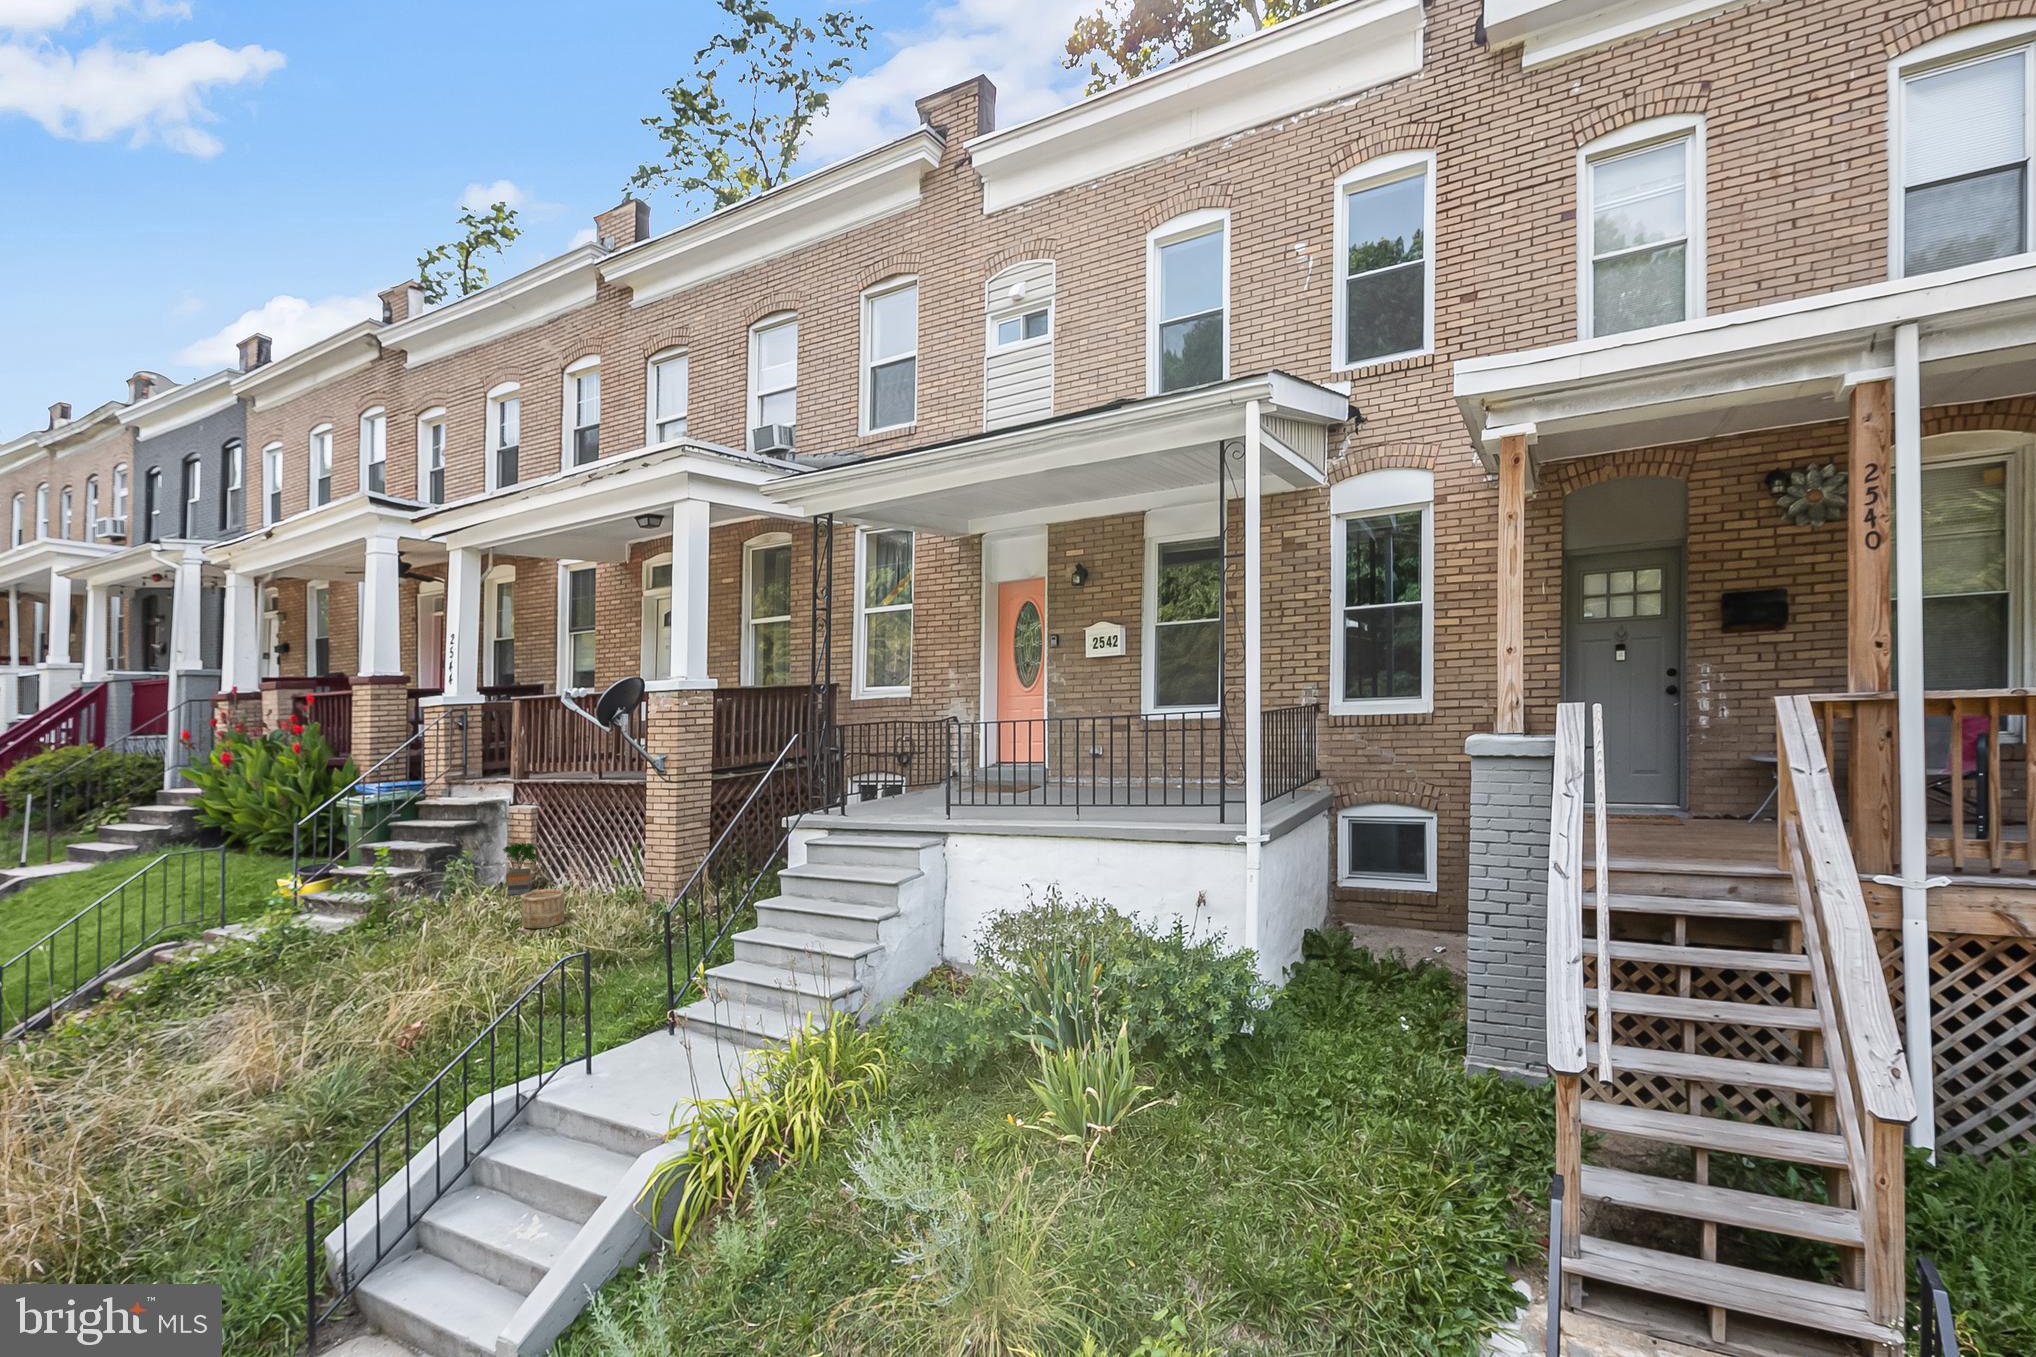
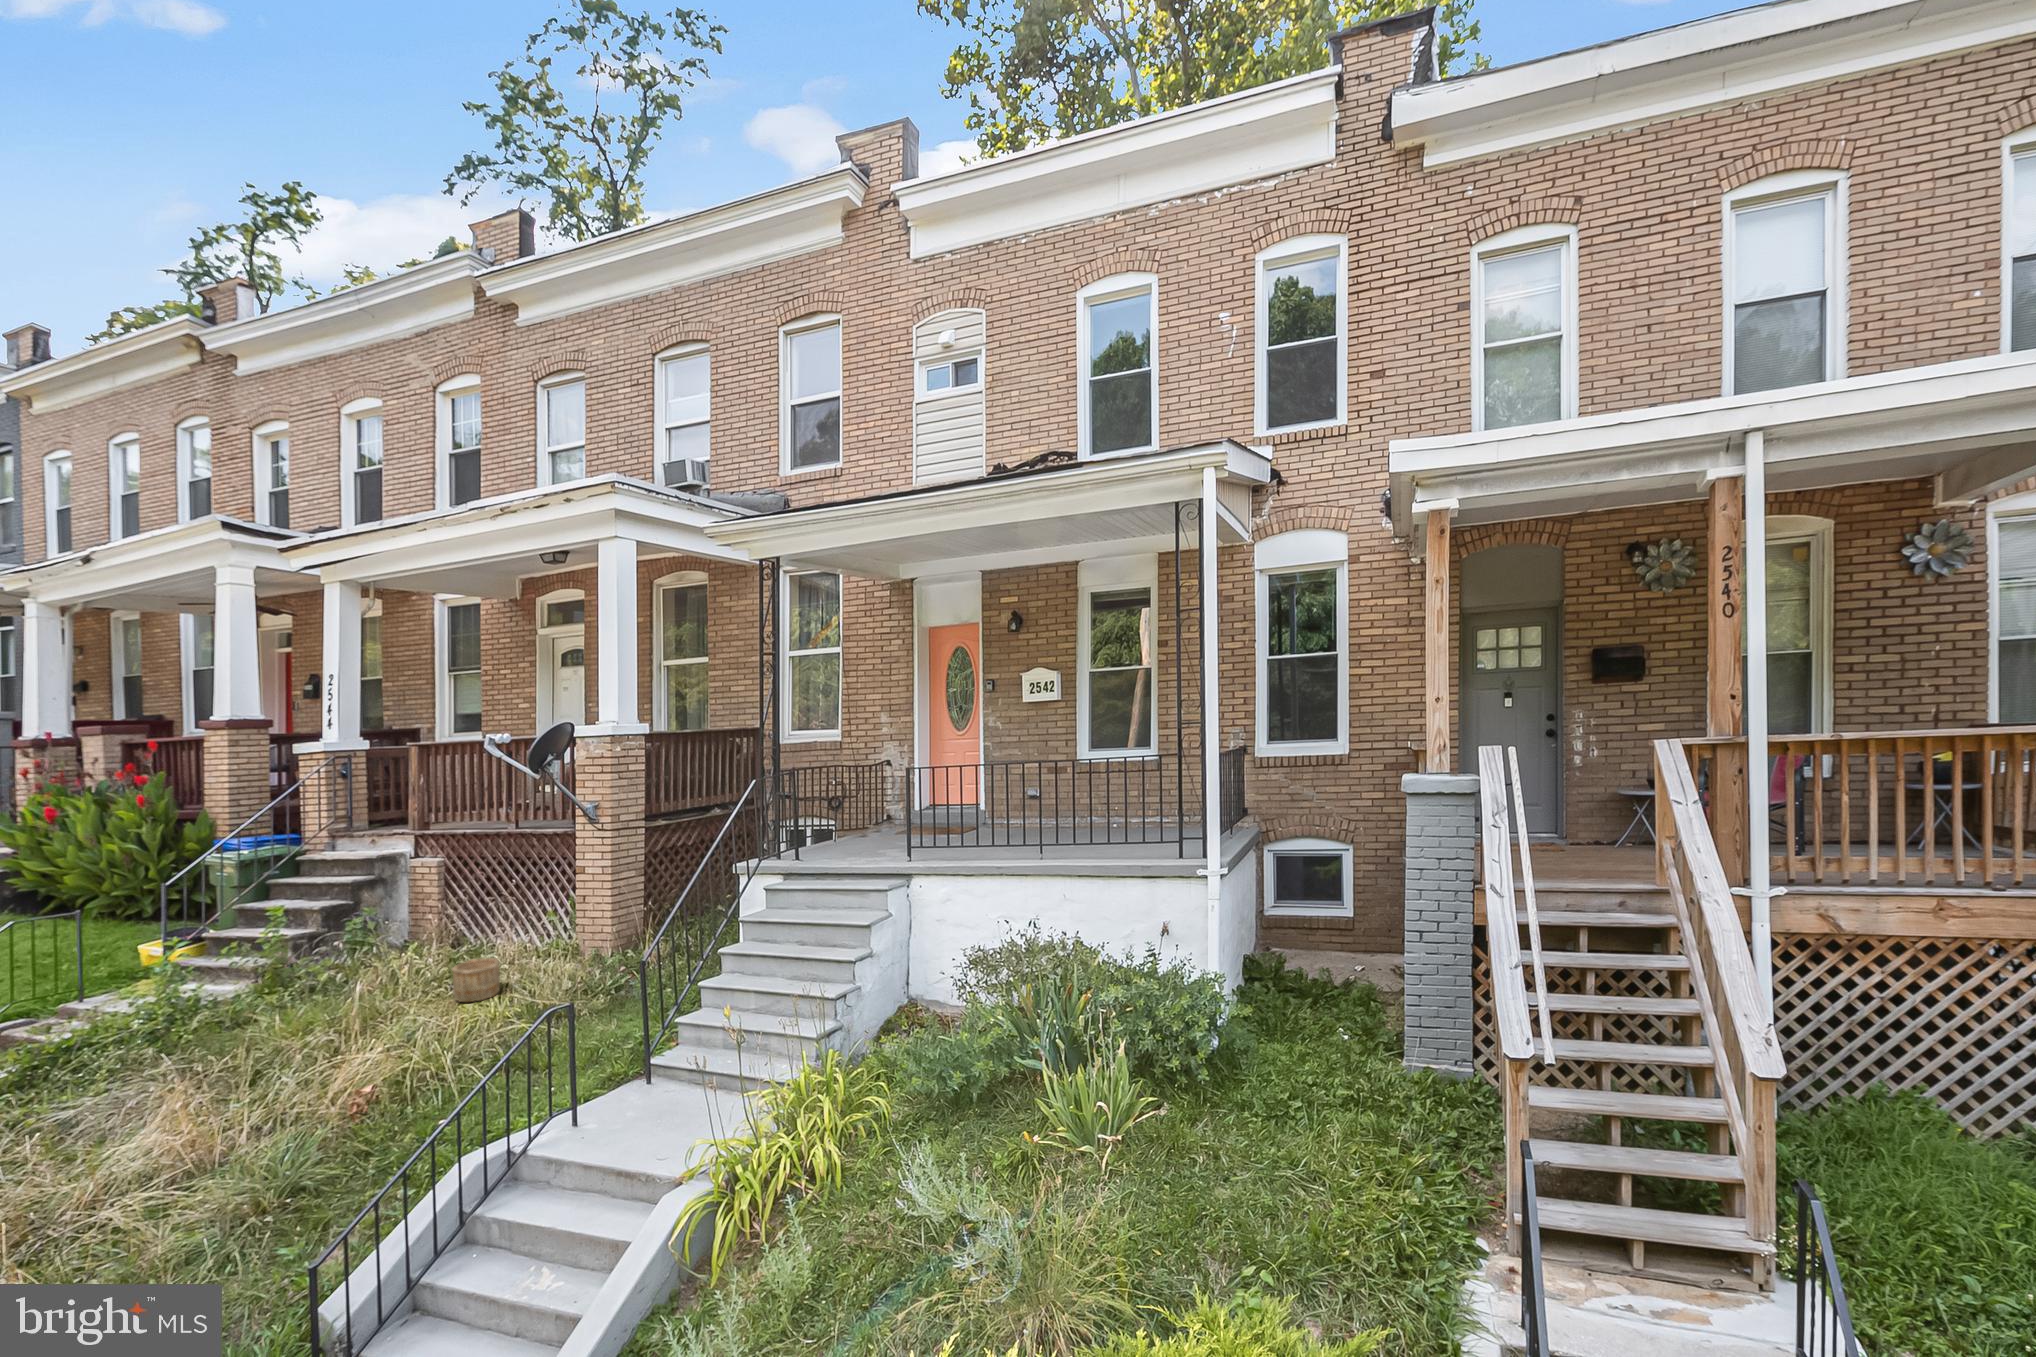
potted tree: present [503,843,538,895] -> none [414,904,456,962]

